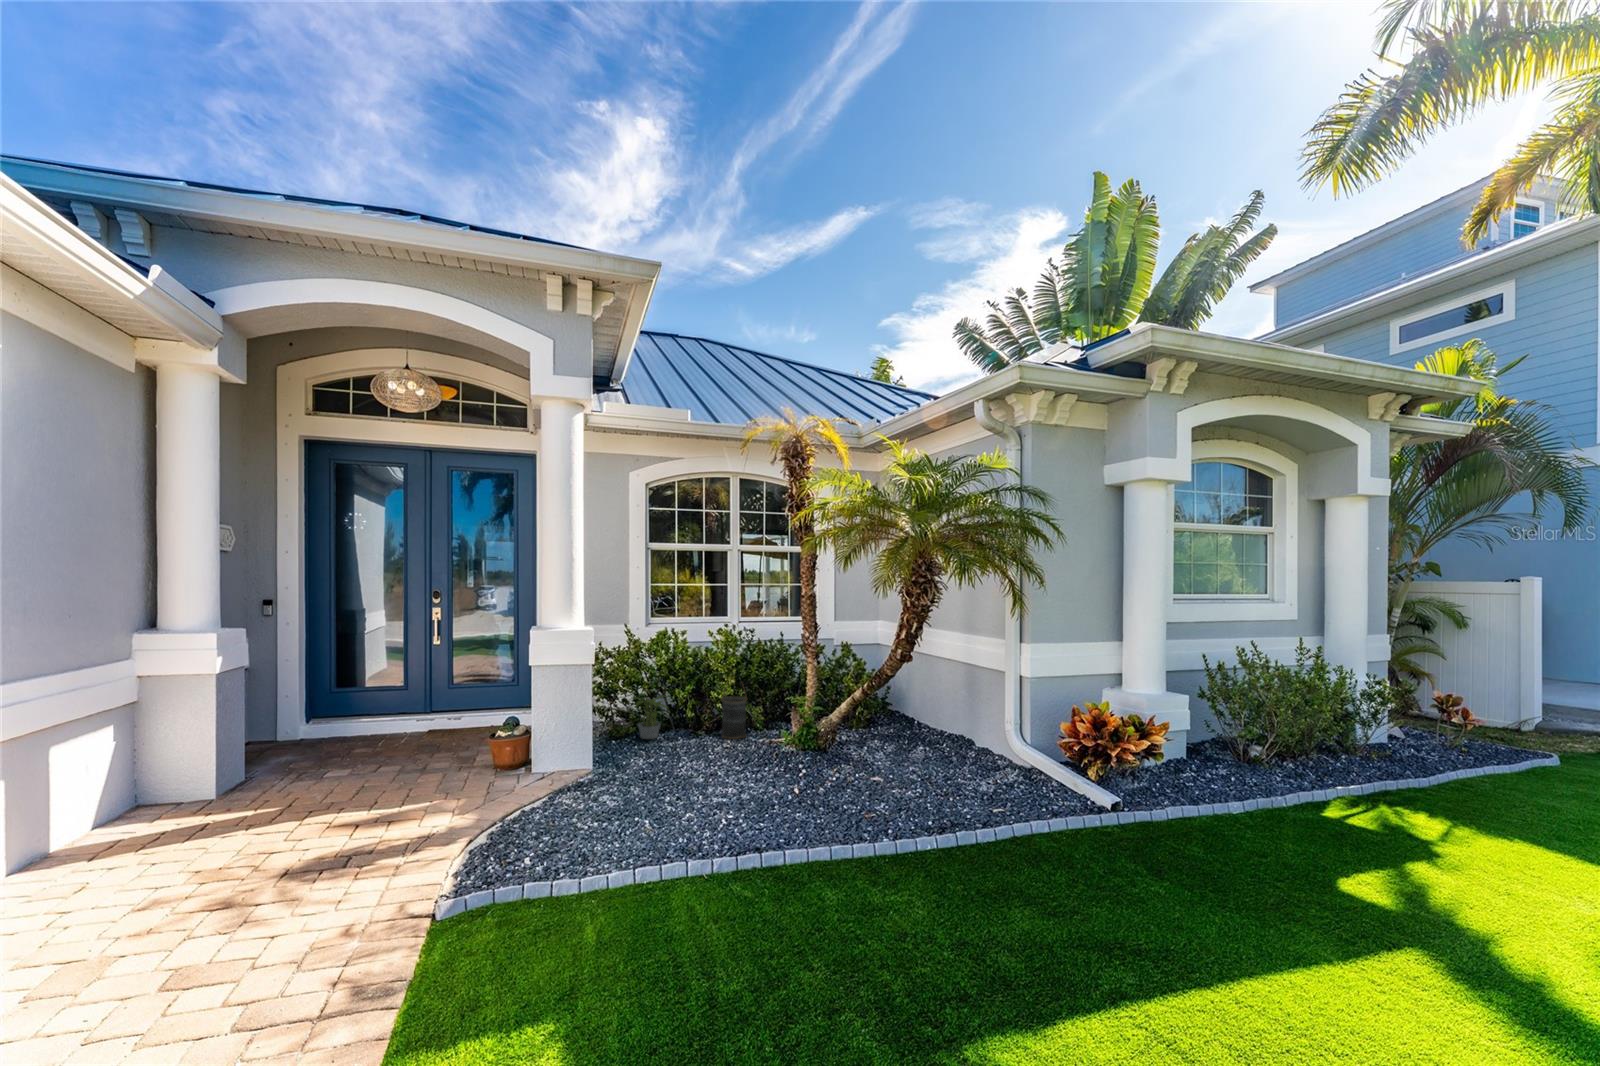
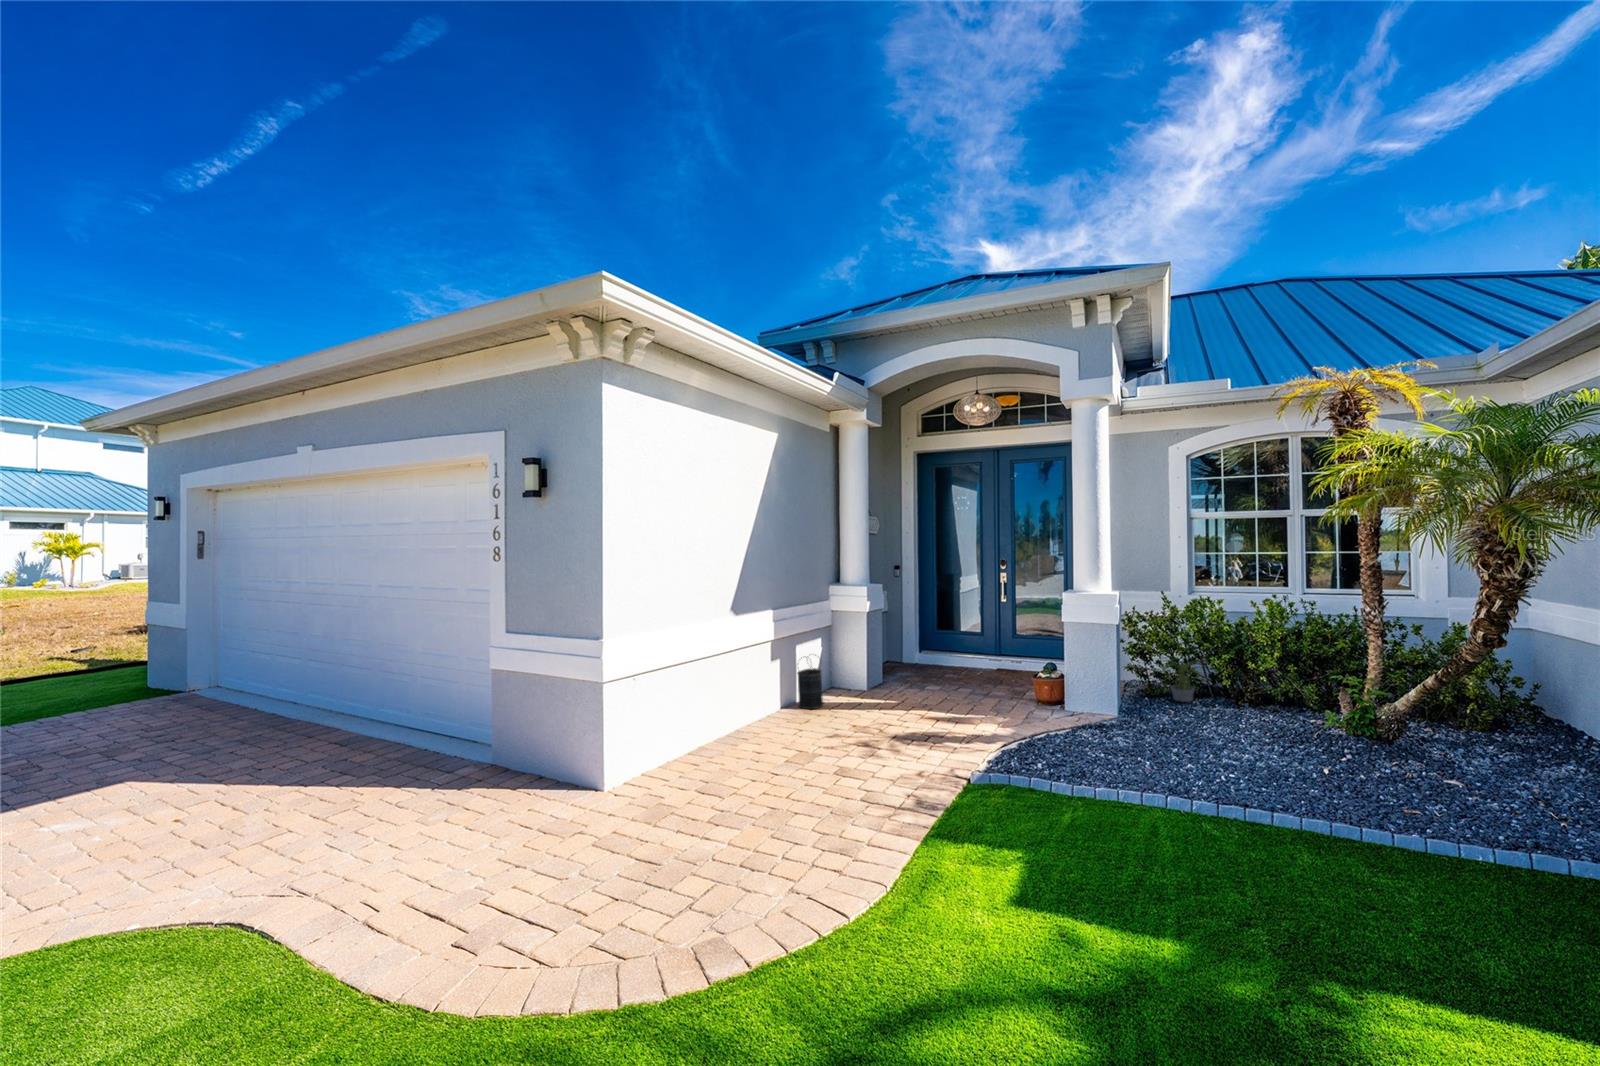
basket: present [722,687,747,739] -> present [797,660,823,709]

